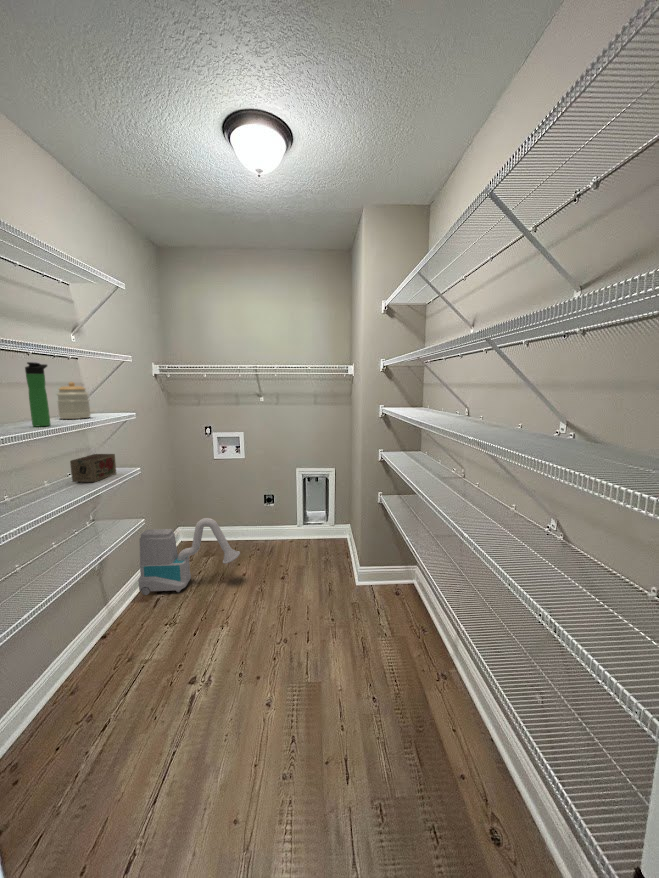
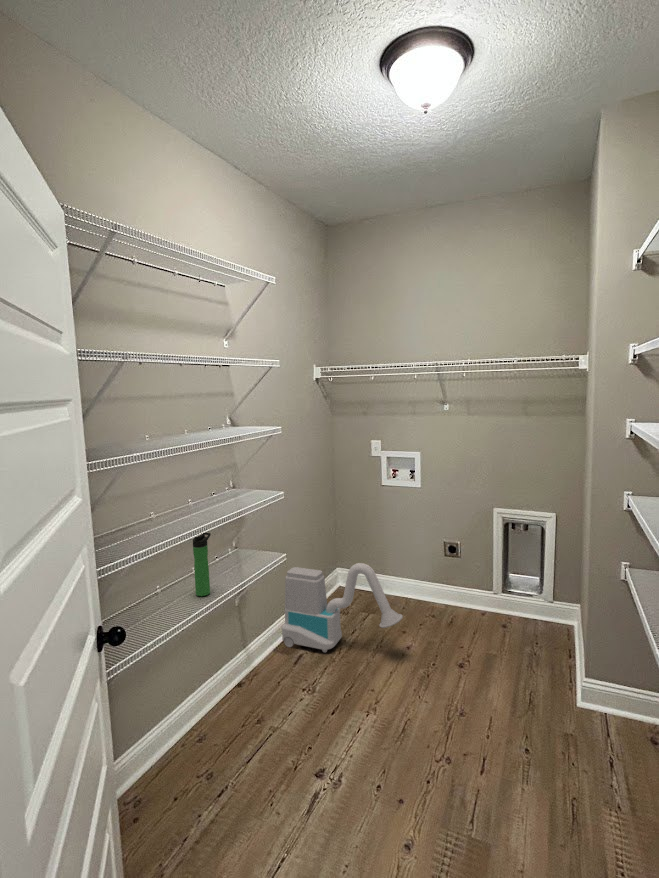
bottle: present [25,362,50,427] -> present [193,532,211,596]
jar: present [57,382,90,419] -> none [202,392,233,433]
tea box: present [70,454,116,482] -> none [212,473,258,505]

